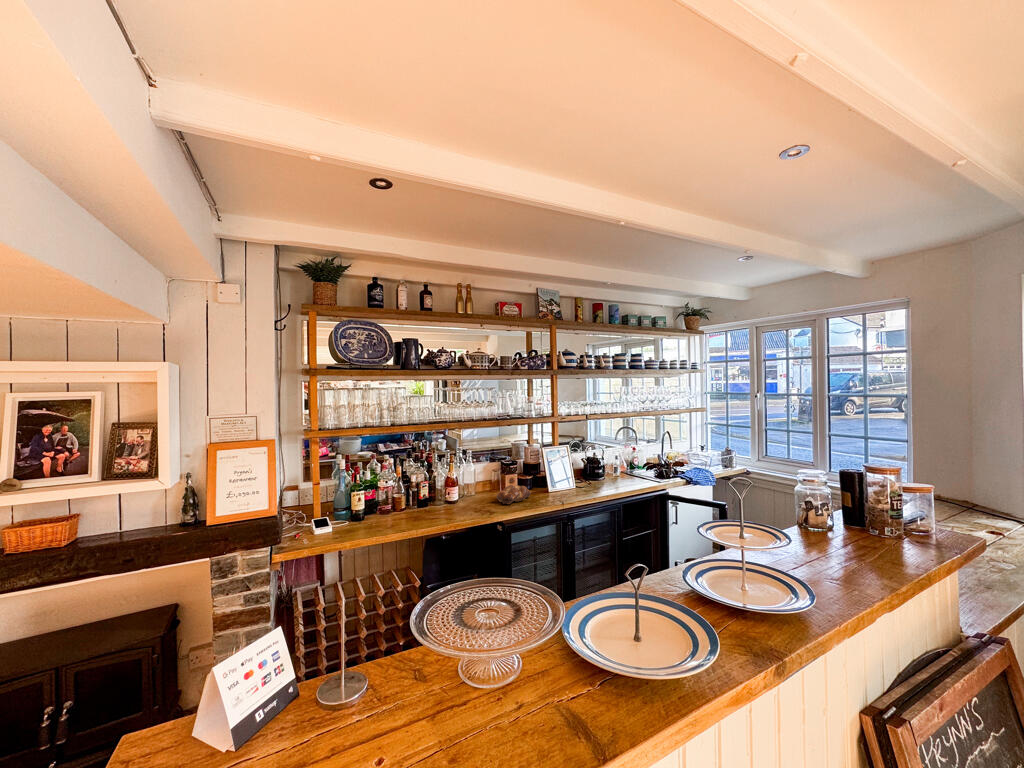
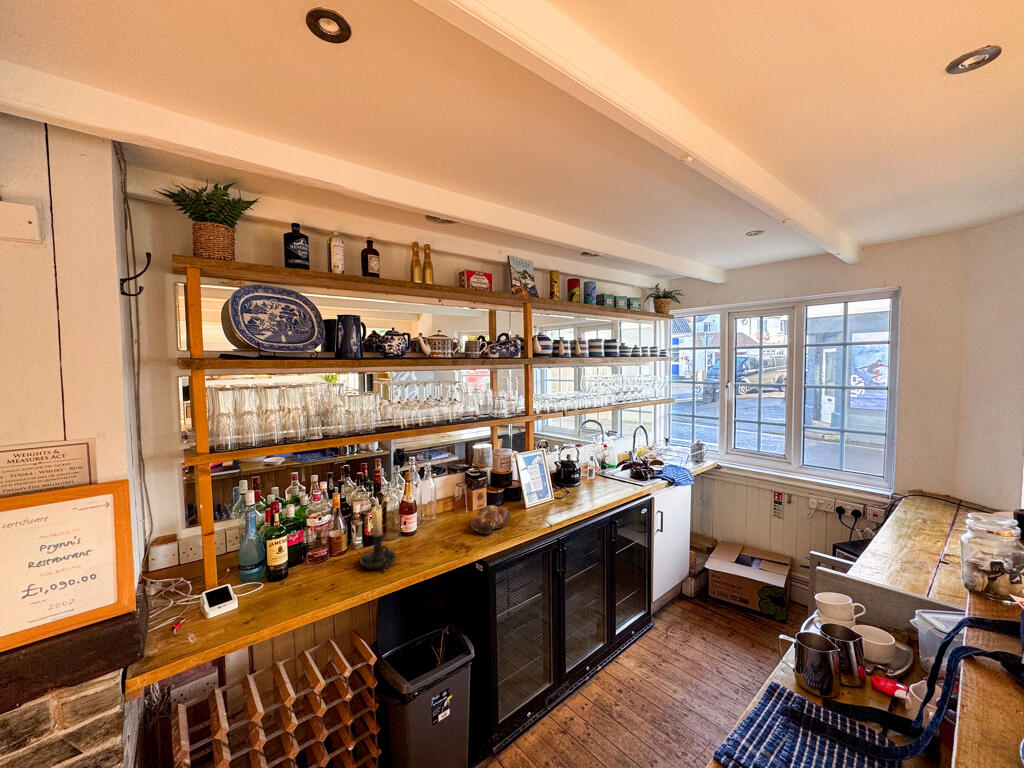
candle holder: none [412,467,438,519] -> present [360,497,397,570]

